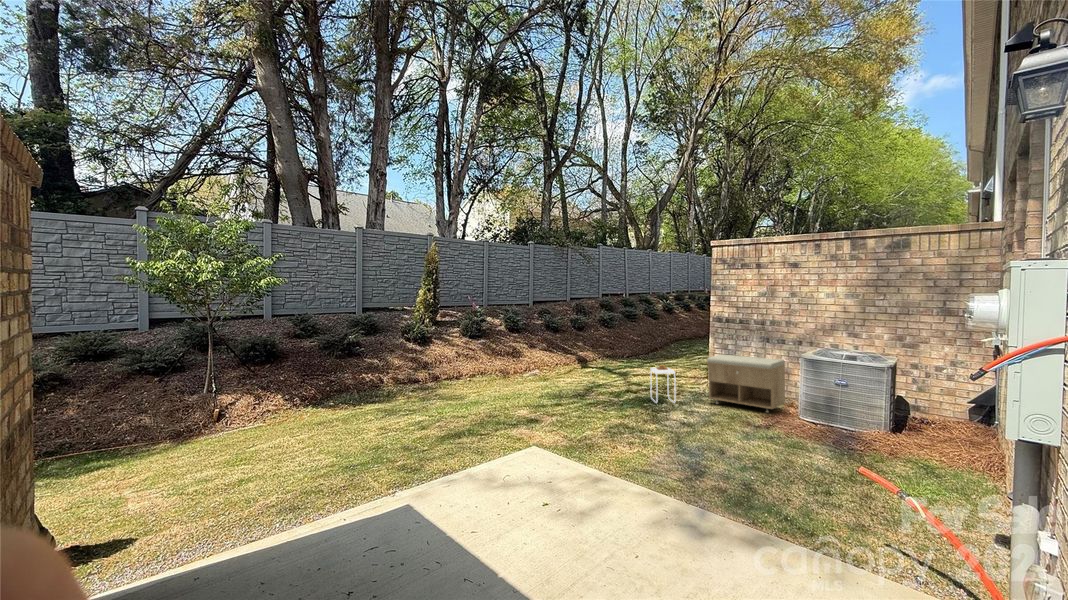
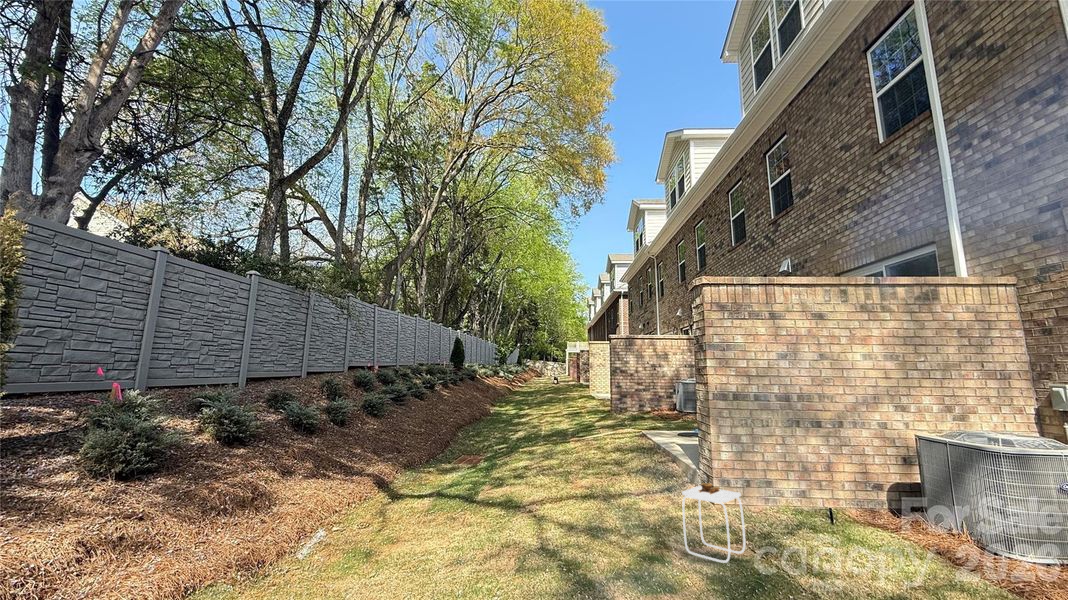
storage bench: present [707,354,785,412] -> none [742,450,872,537]

